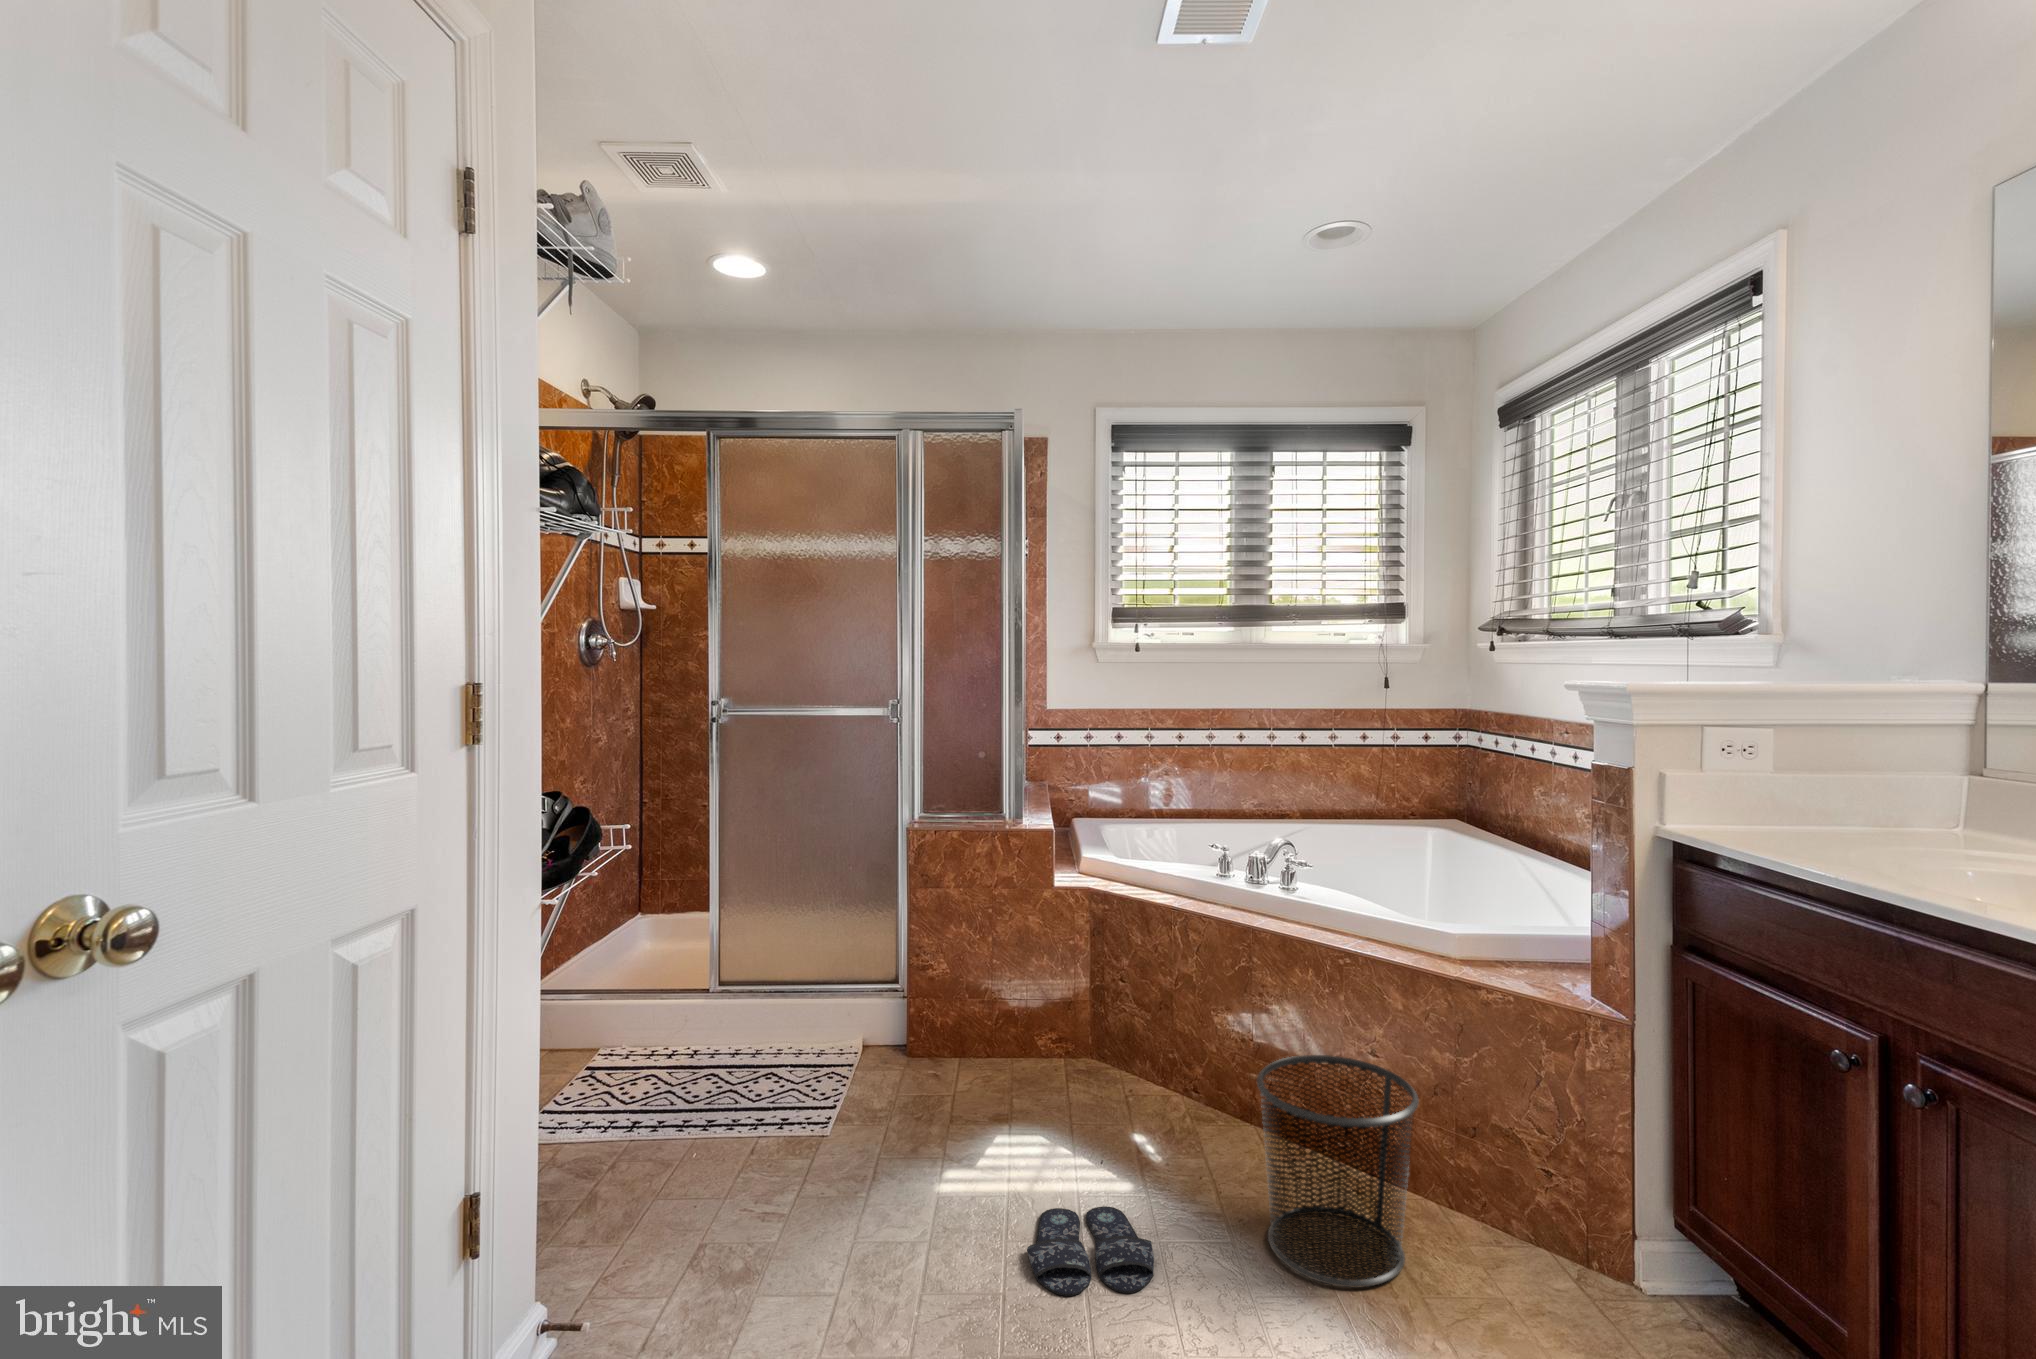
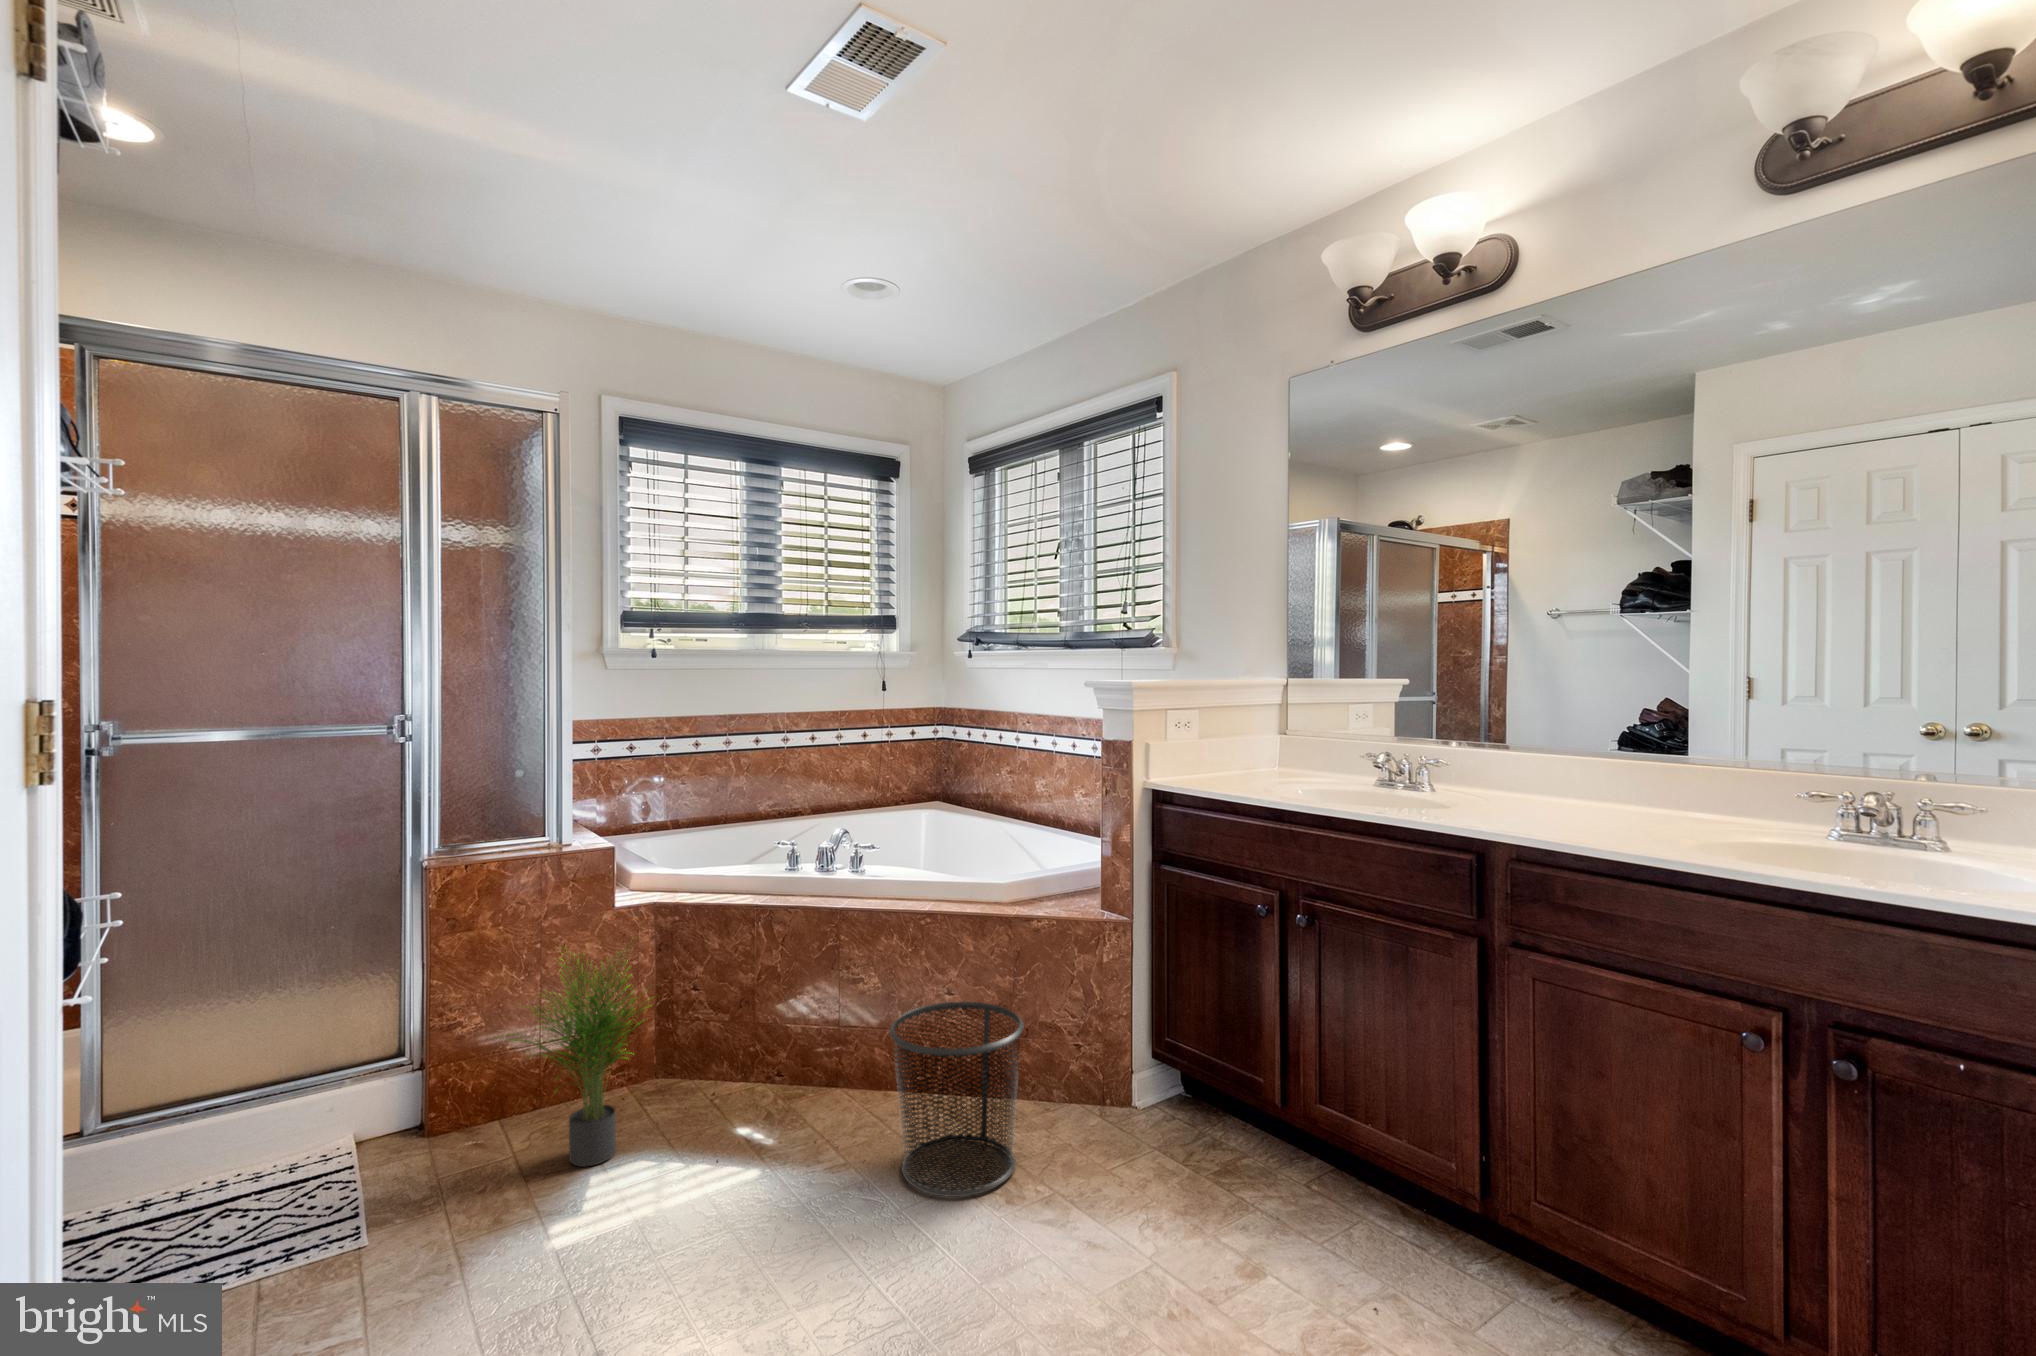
potted plant: none [926,917,1071,1123] -> present [515,953,648,1167]
slippers: present [1027,1206,1154,1296] -> none [685,1203,823,1297]

